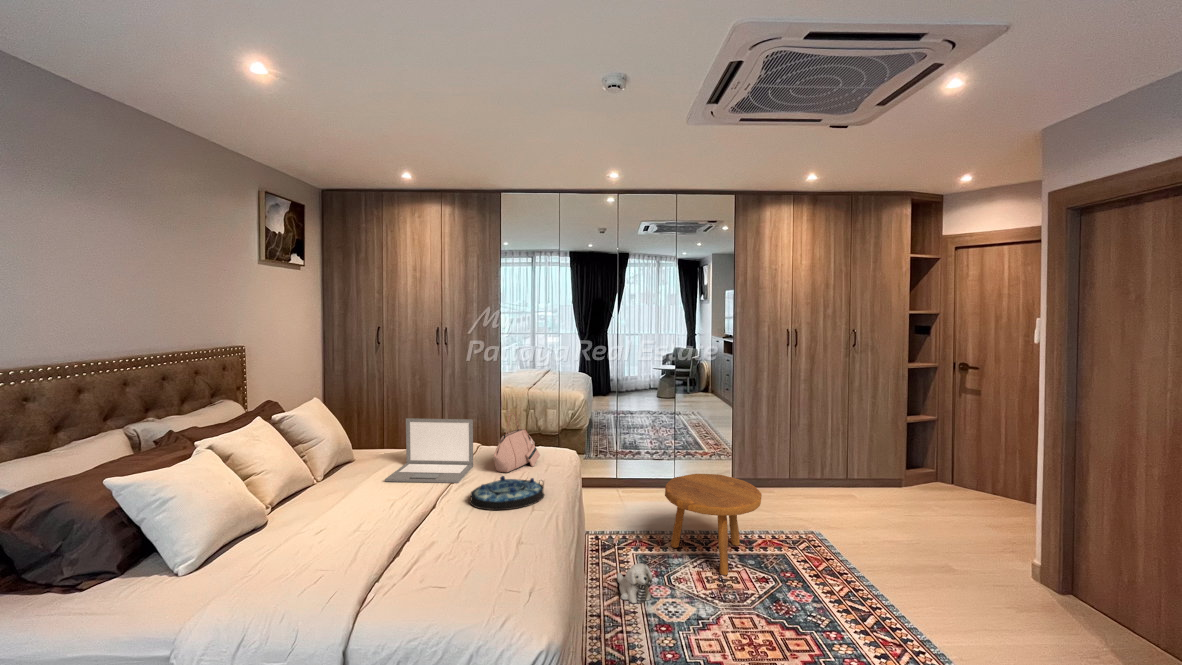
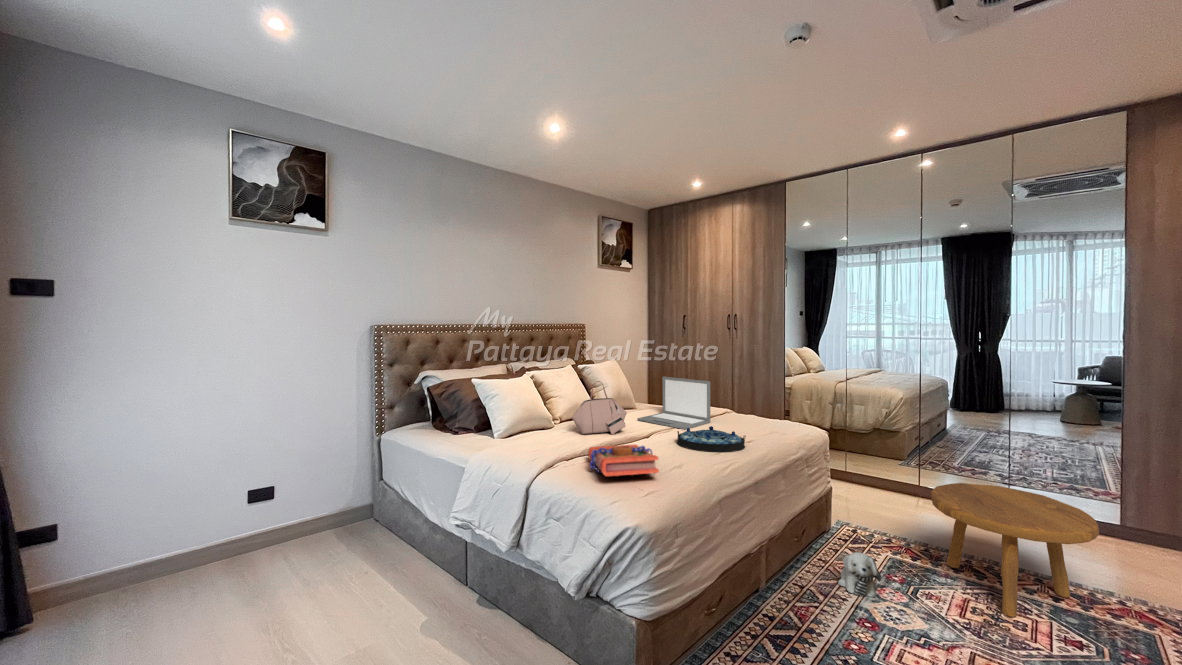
handbag: present [494,413,540,472] -> present [572,381,627,435]
book: none [397,526,518,589] -> present [588,445,659,476]

